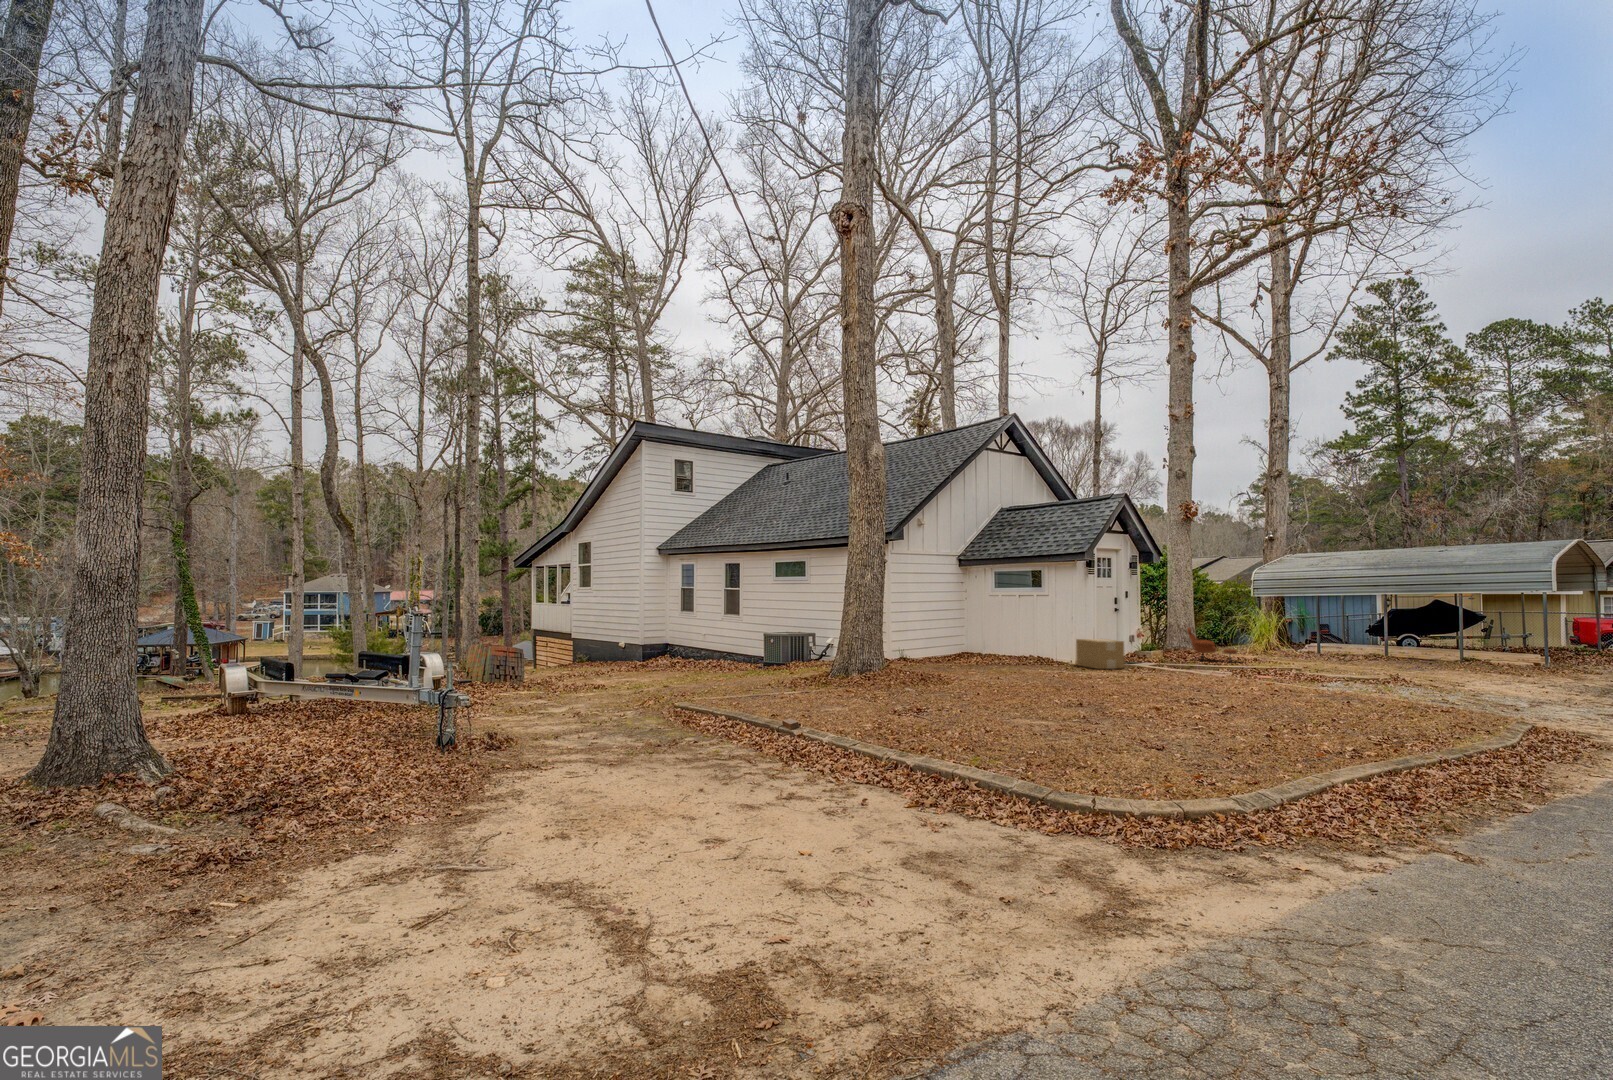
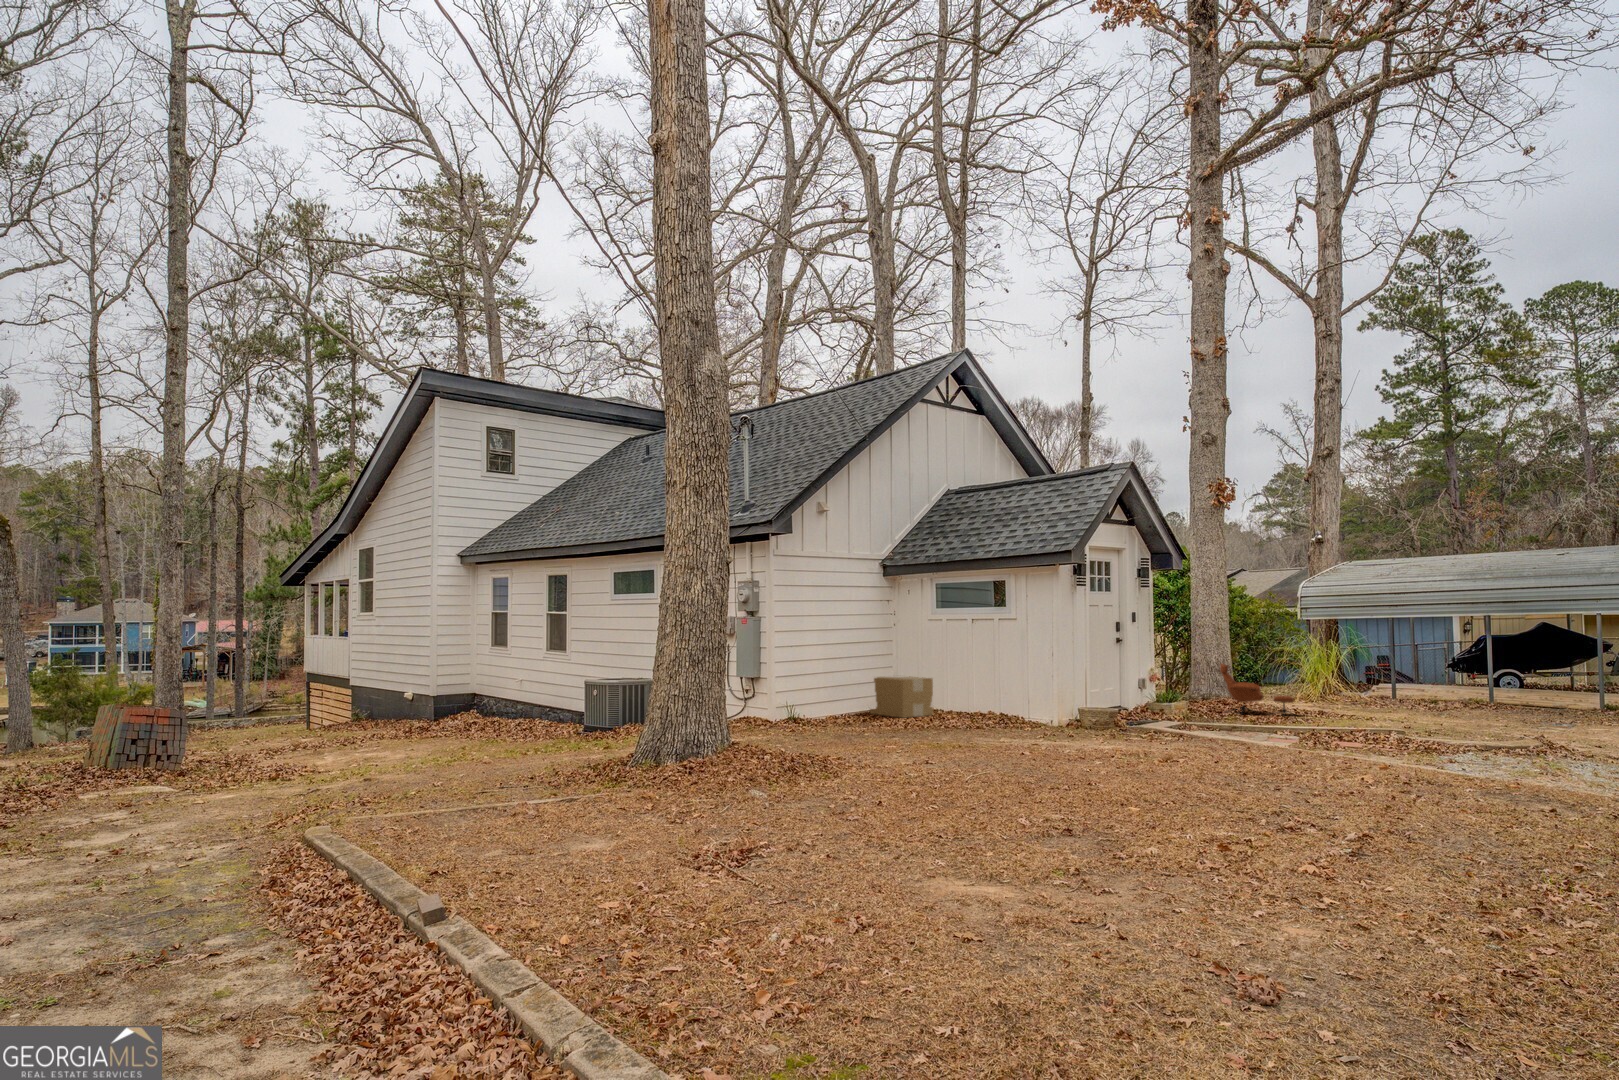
cardboard box: present [1076,639,1125,669] -> present [870,676,933,718]

